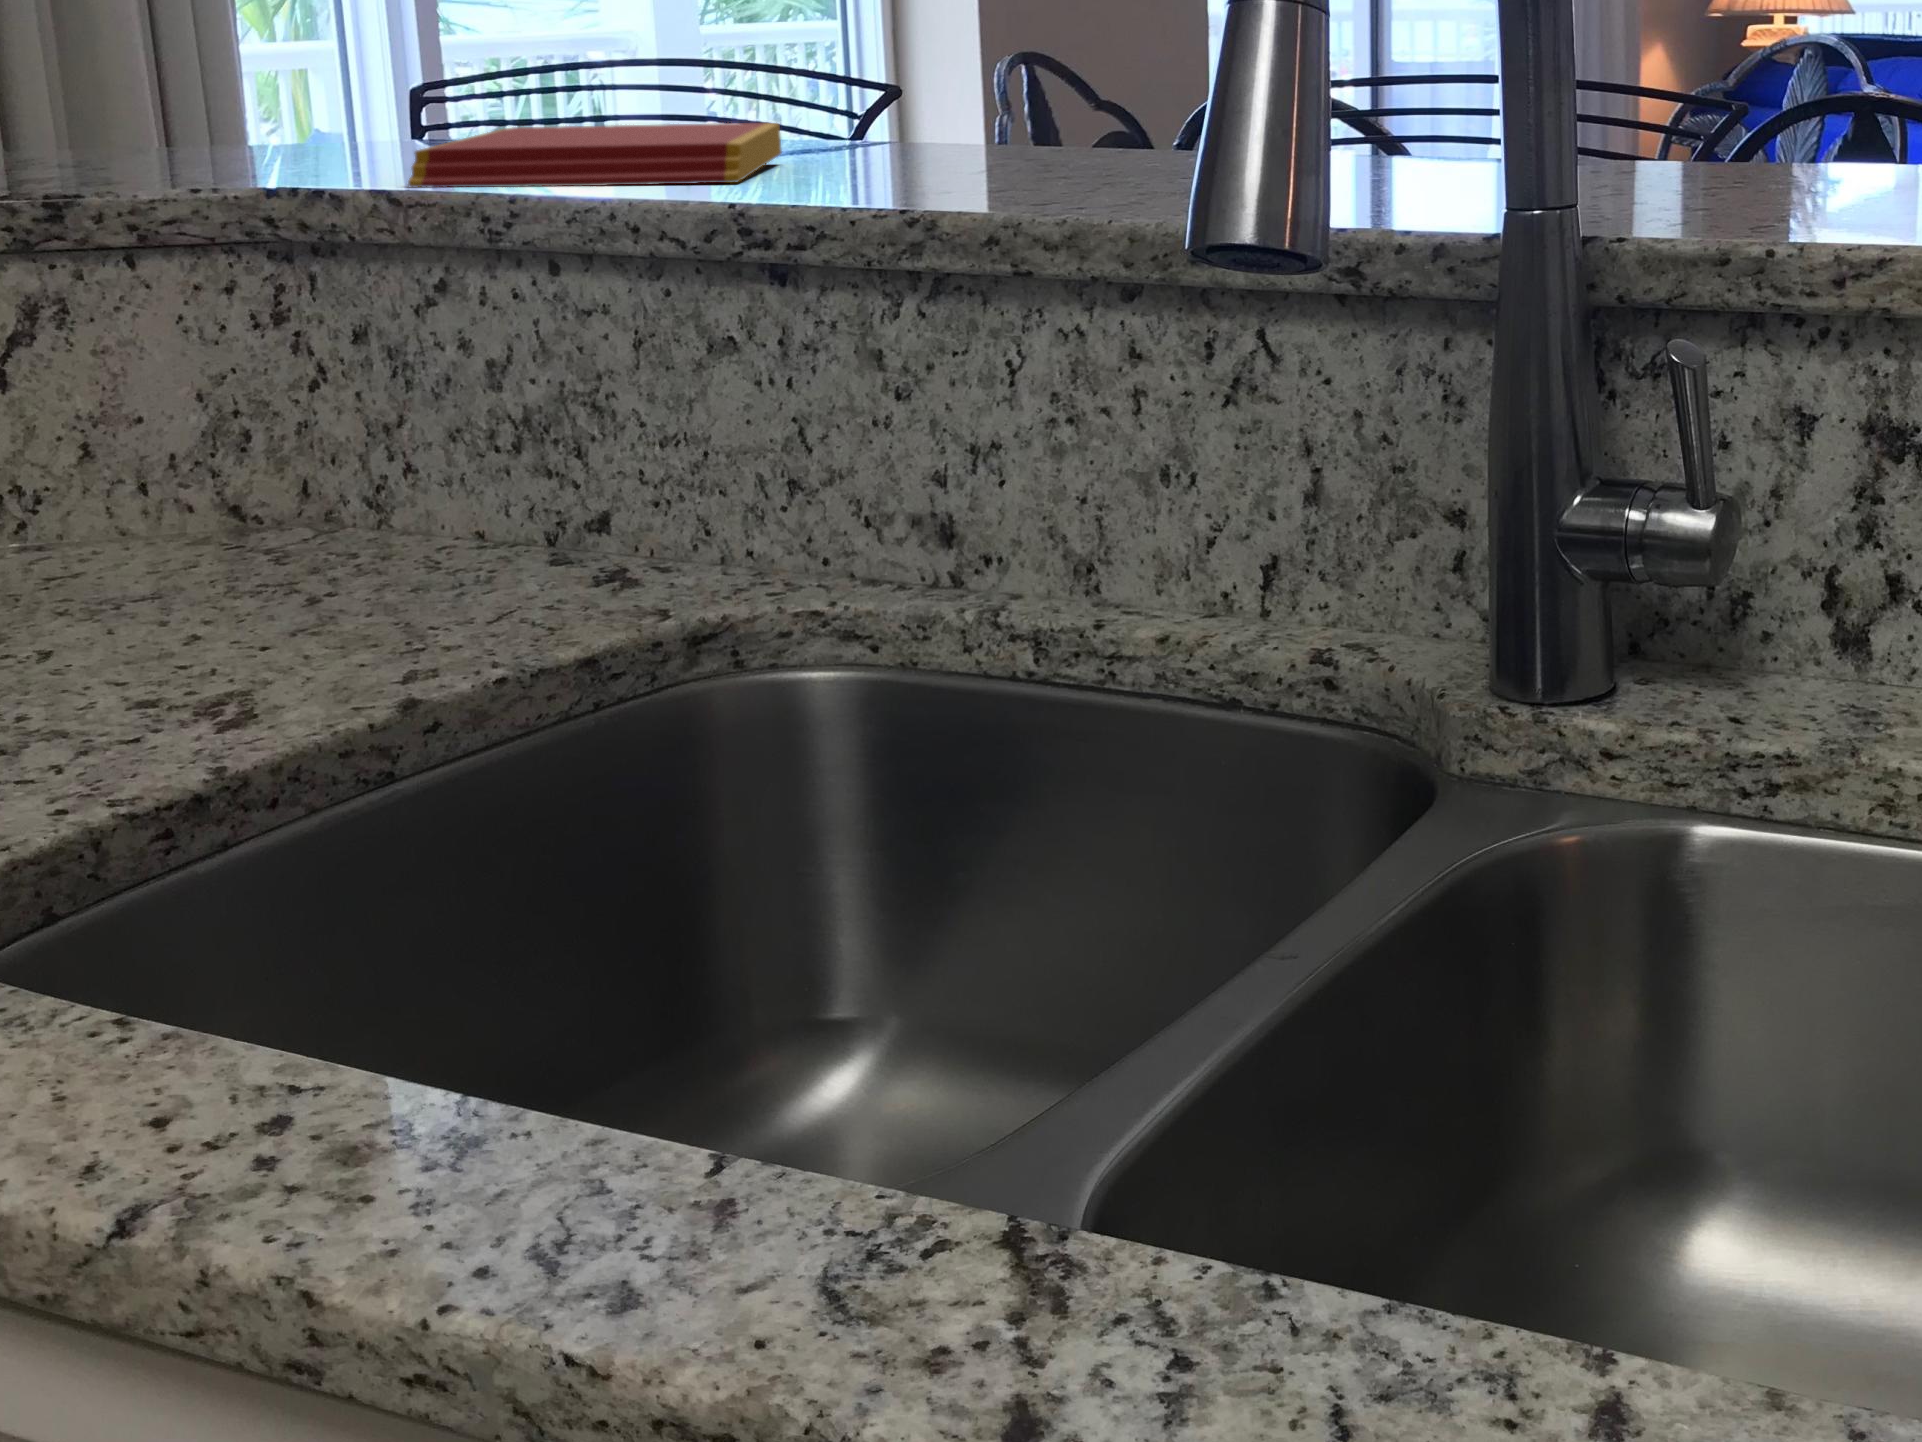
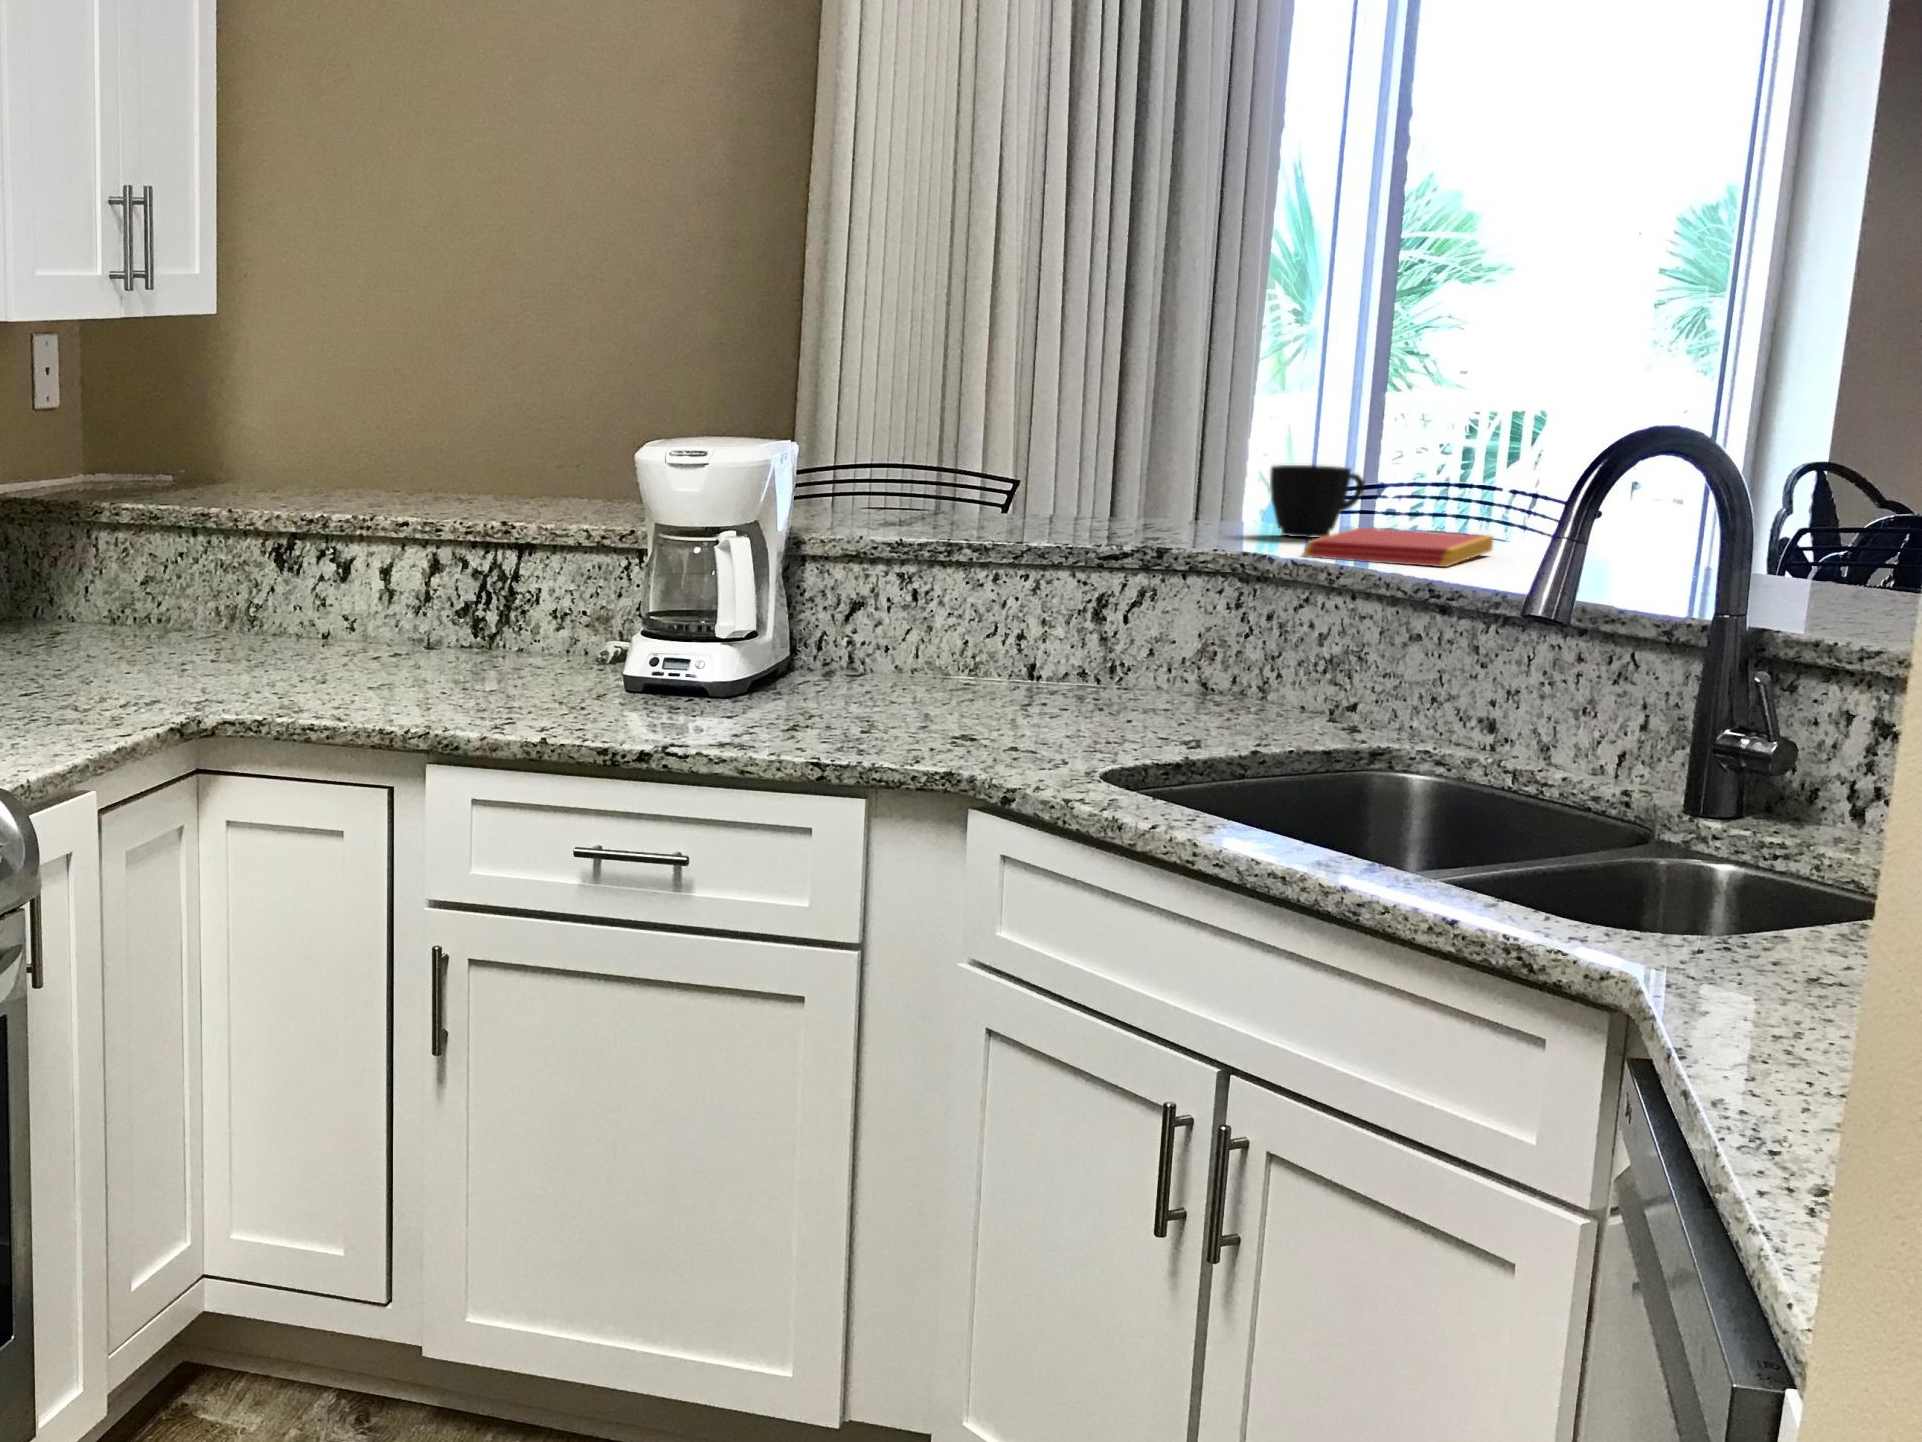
cup: none [290,13,493,160] -> present [1270,465,1365,538]

